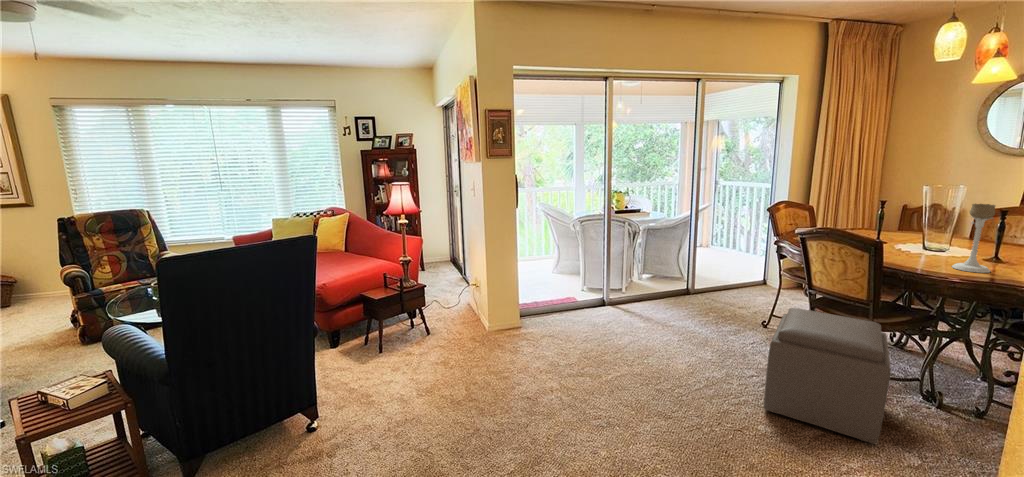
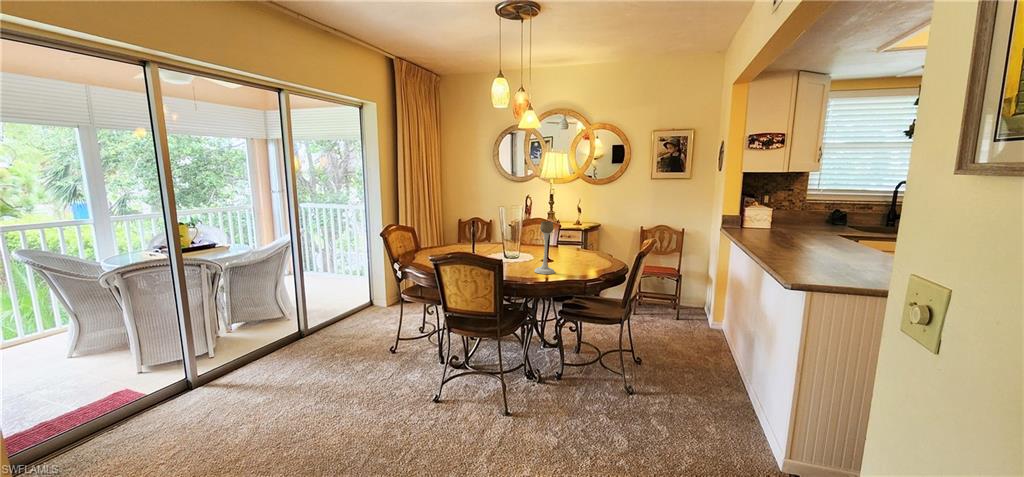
ottoman: present [764,308,891,444] -> none [429,330,529,451]

